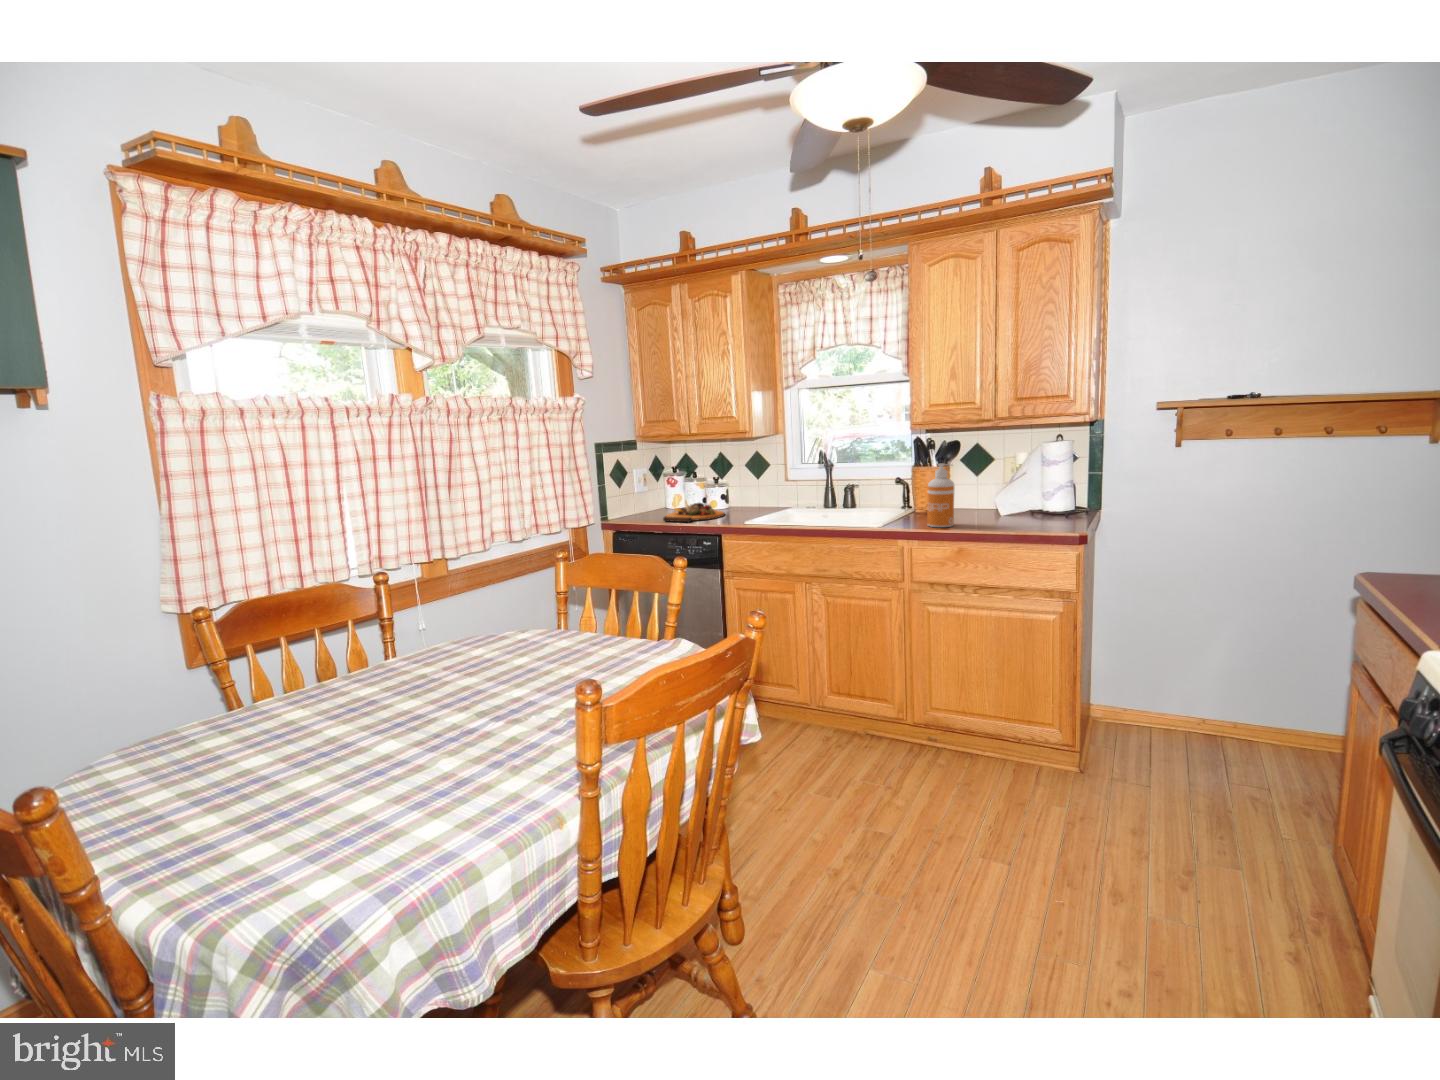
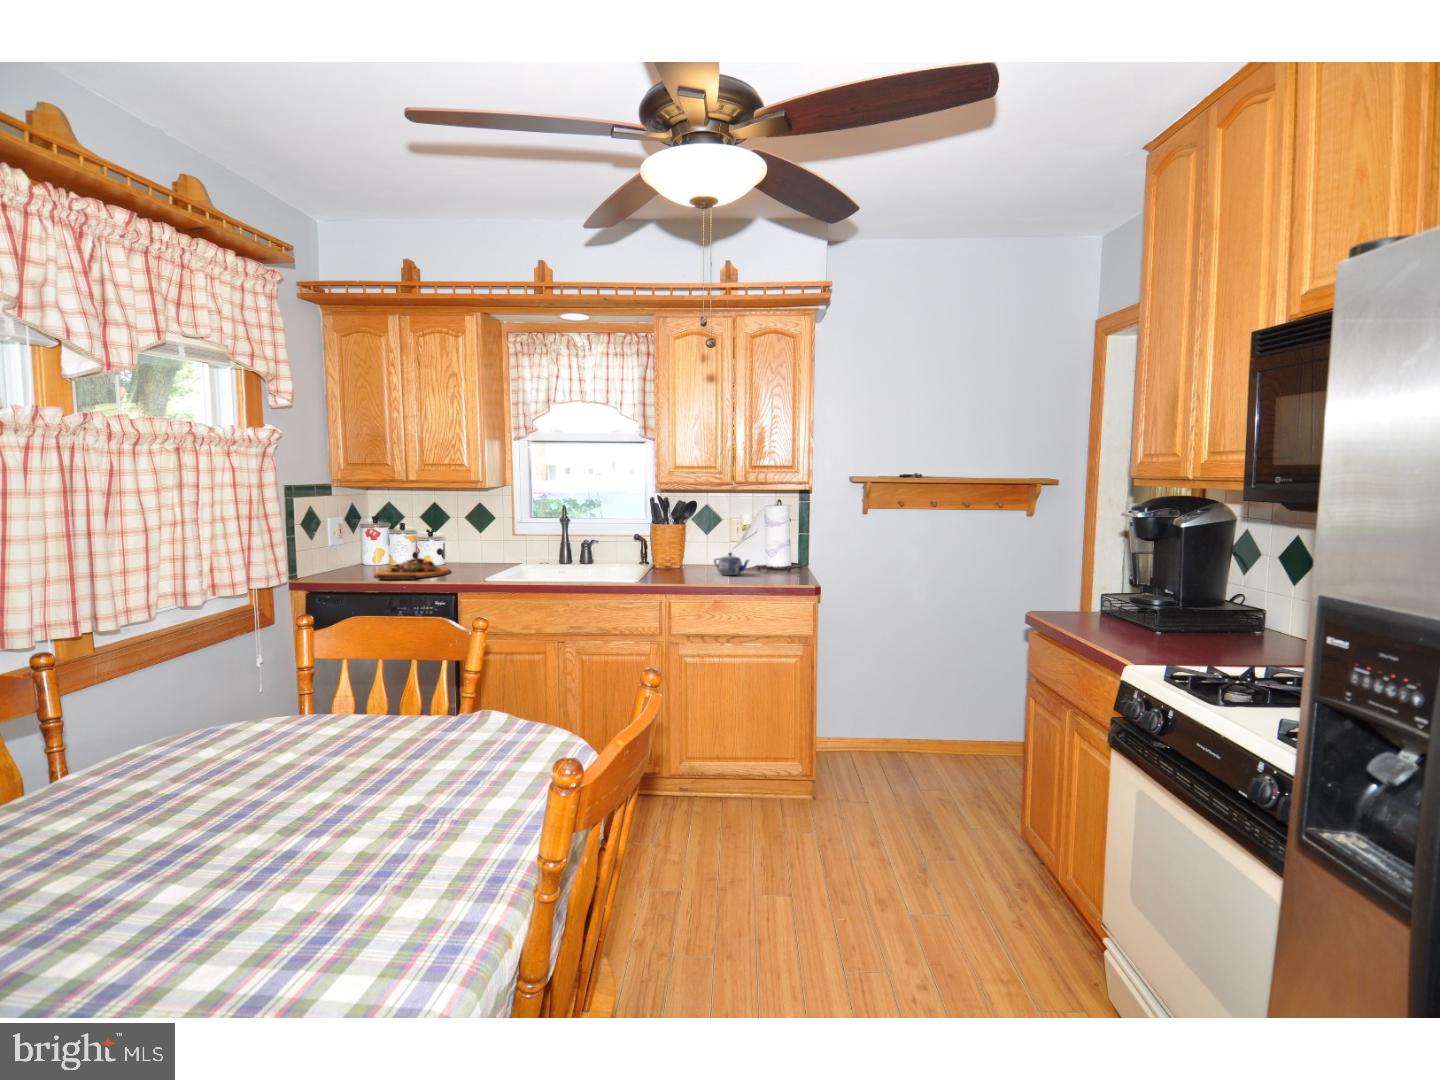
soap dispenser: present [927,464,954,527] -> none [672,520,694,577]
teapot: none [981,501,1024,527] -> present [714,553,749,575]

